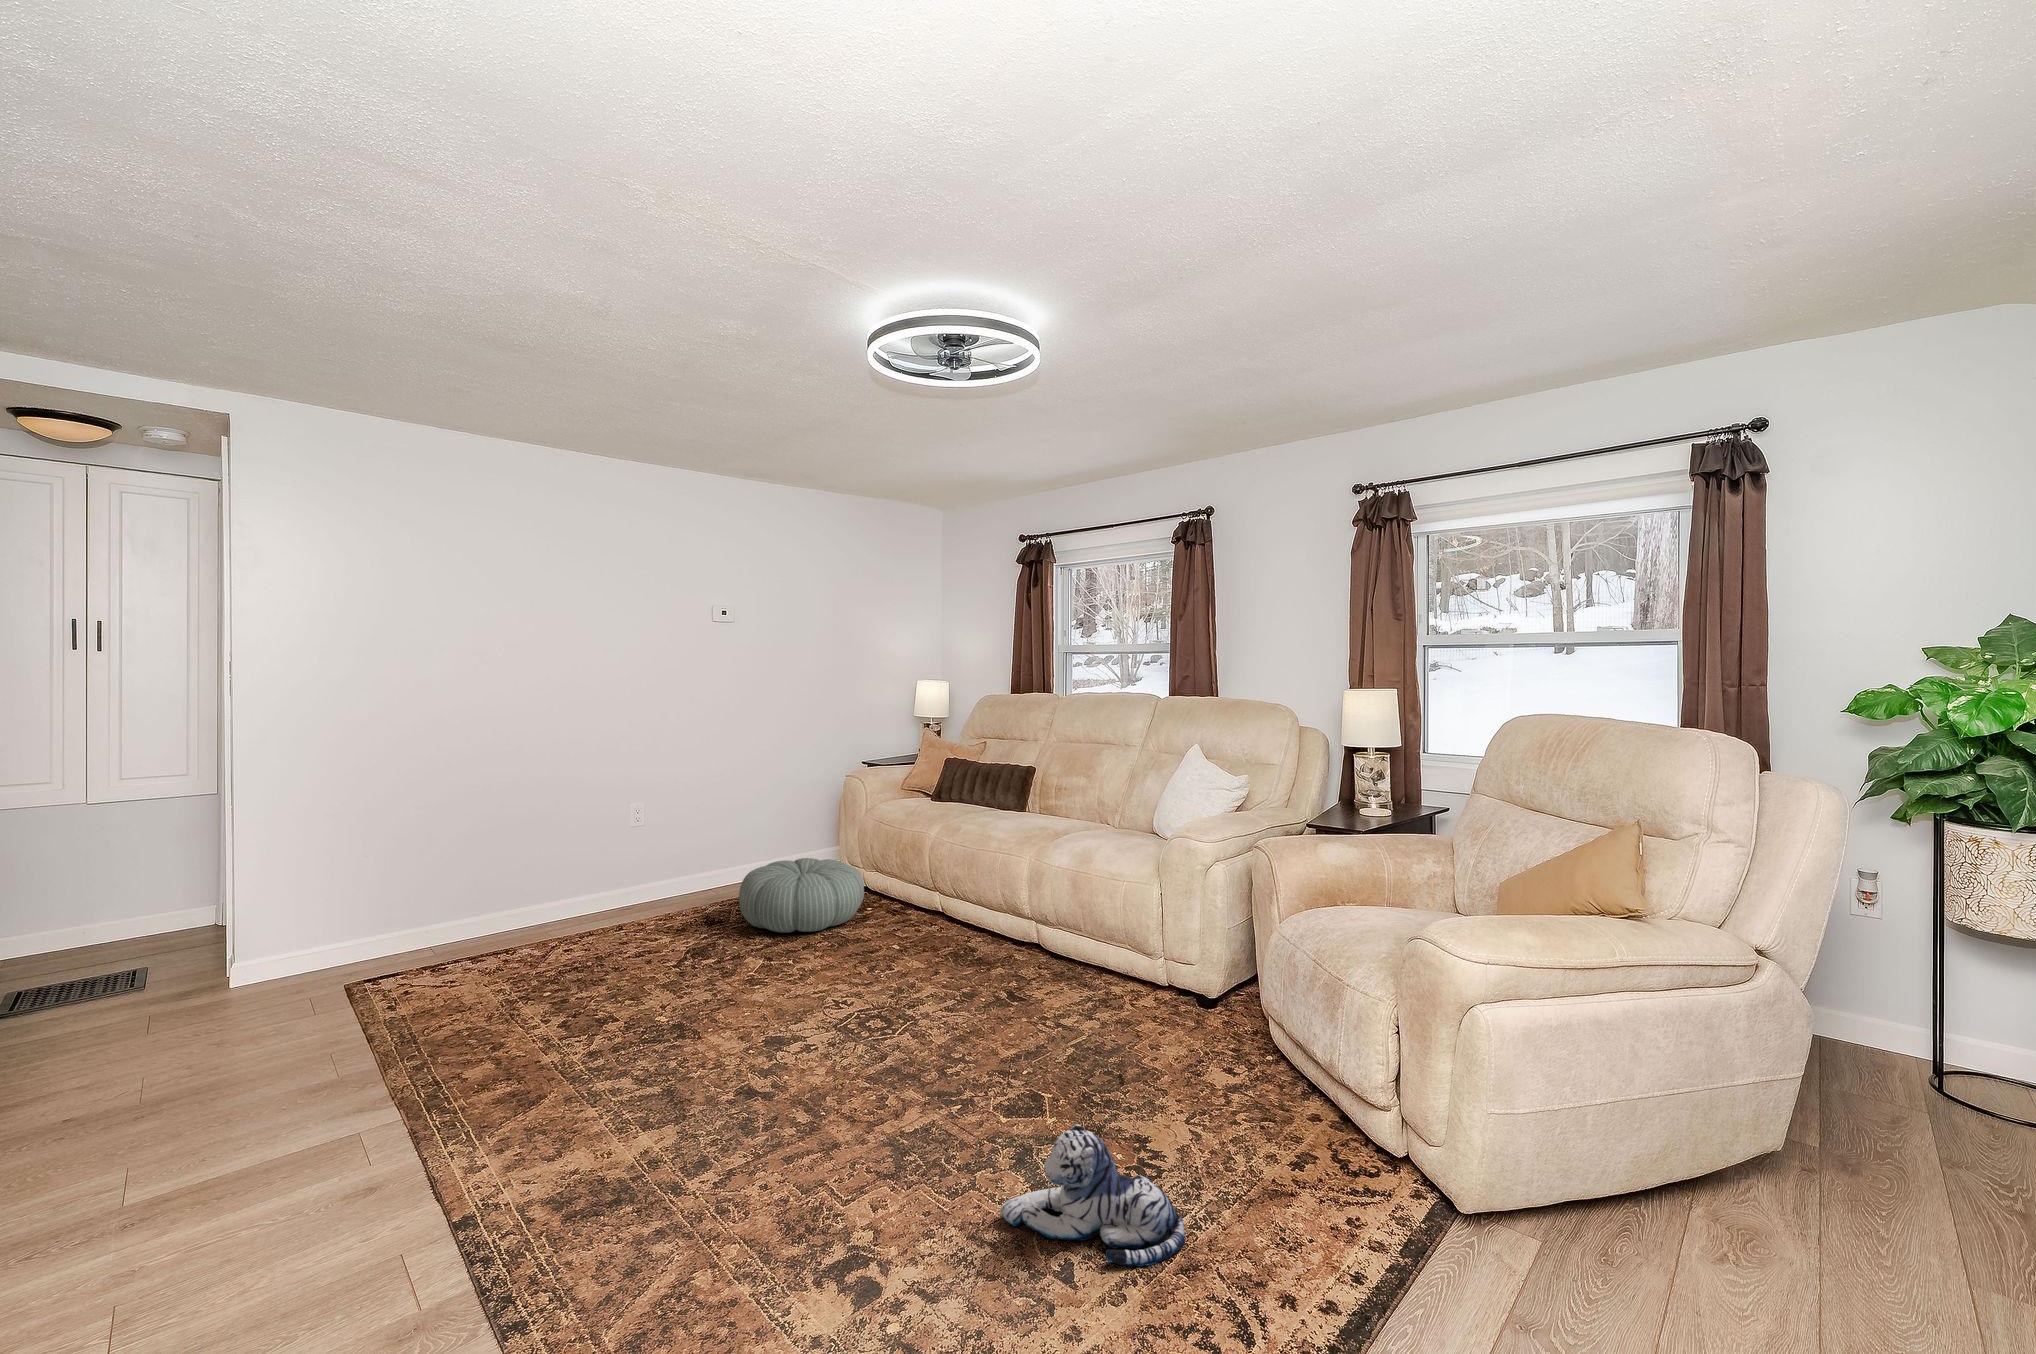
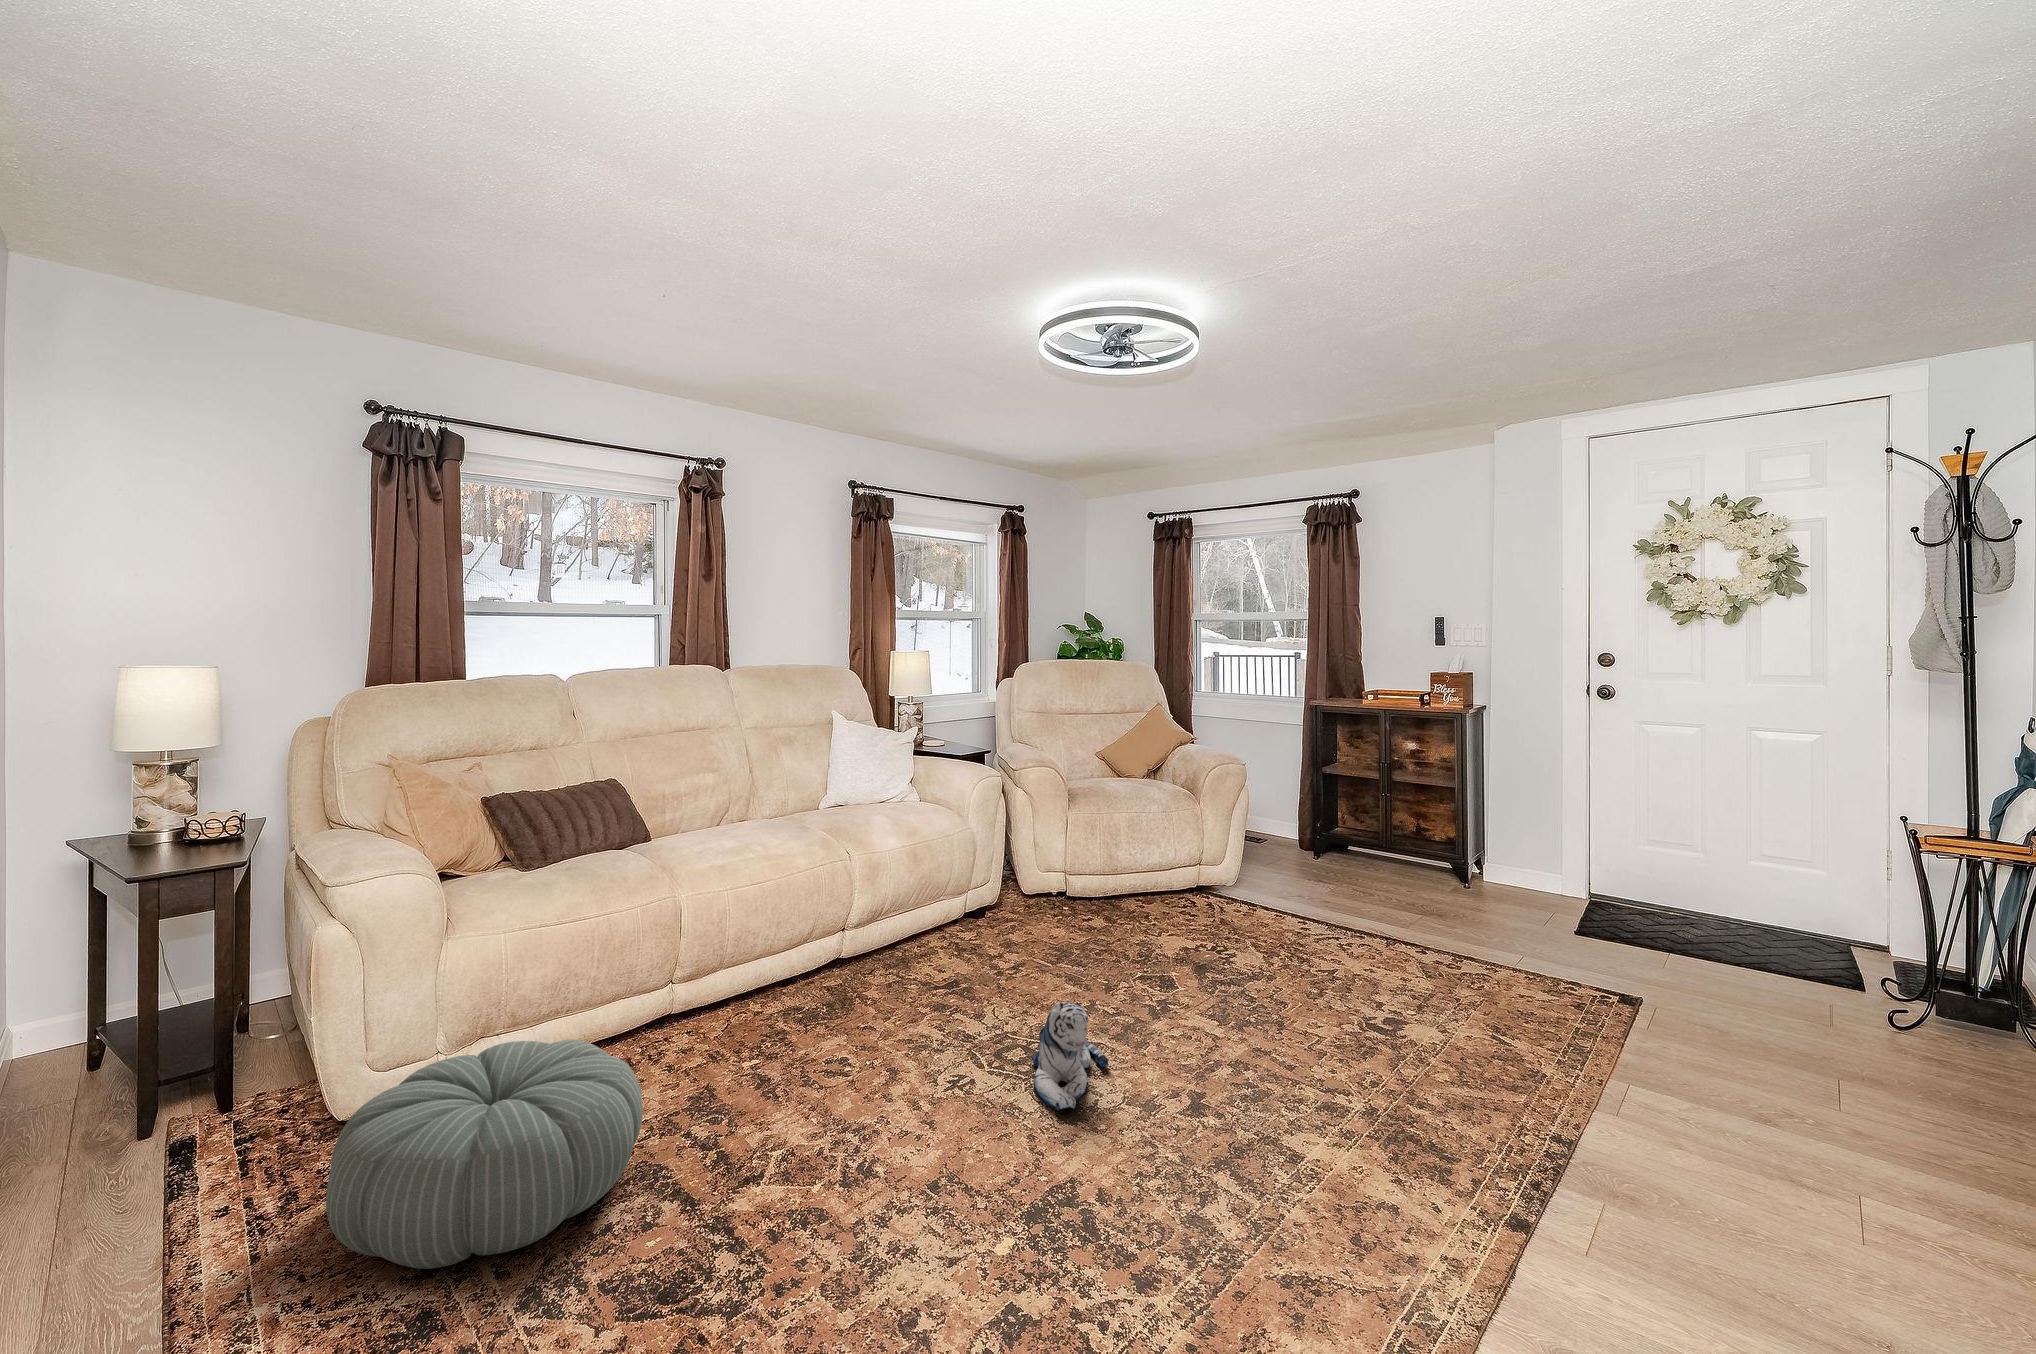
plush toy: present [1001,1124,1186,1266] -> present [1032,1002,1109,1111]

